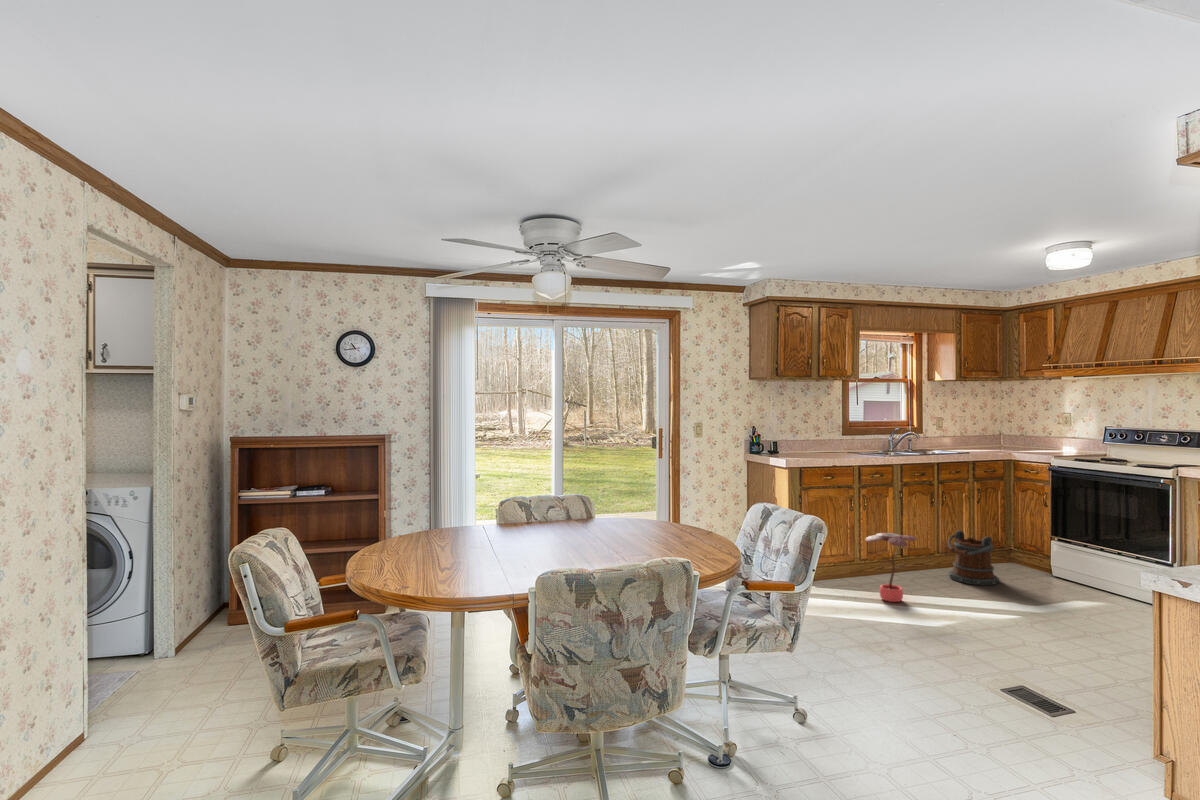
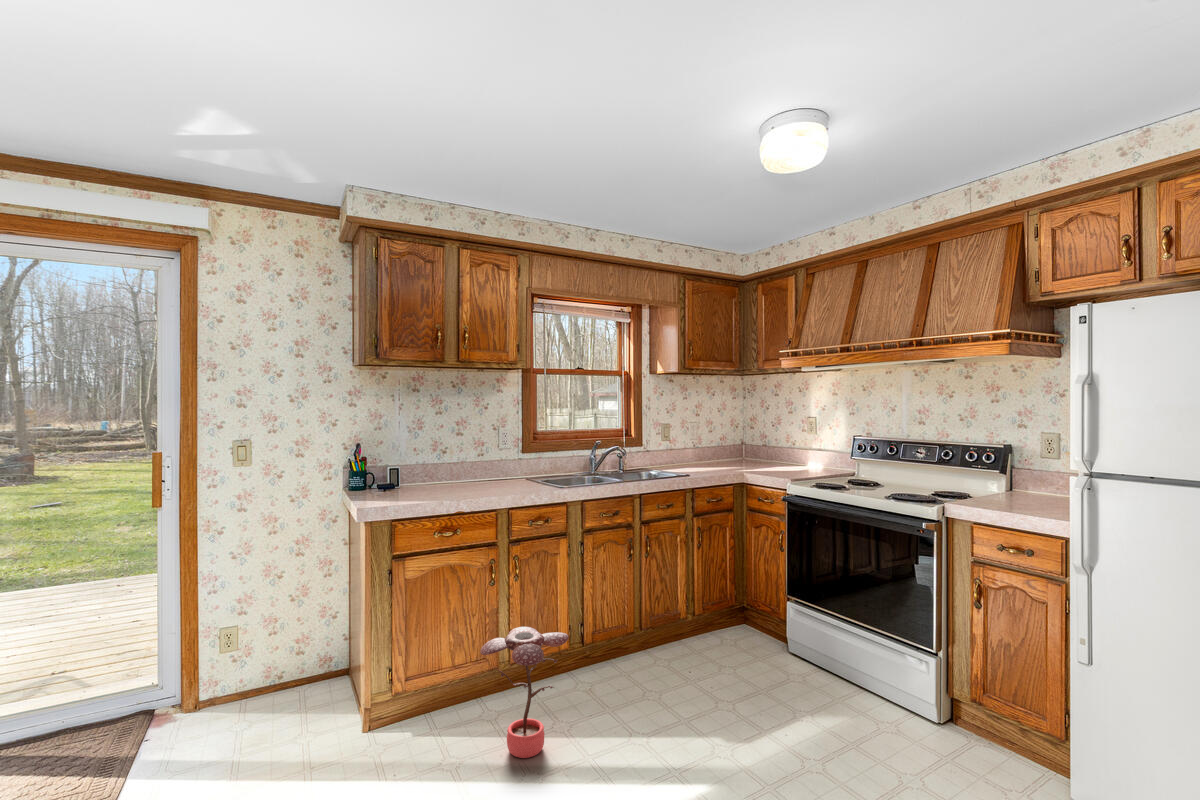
bucket: present [948,531,999,585] -> none [648,595,716,686]

